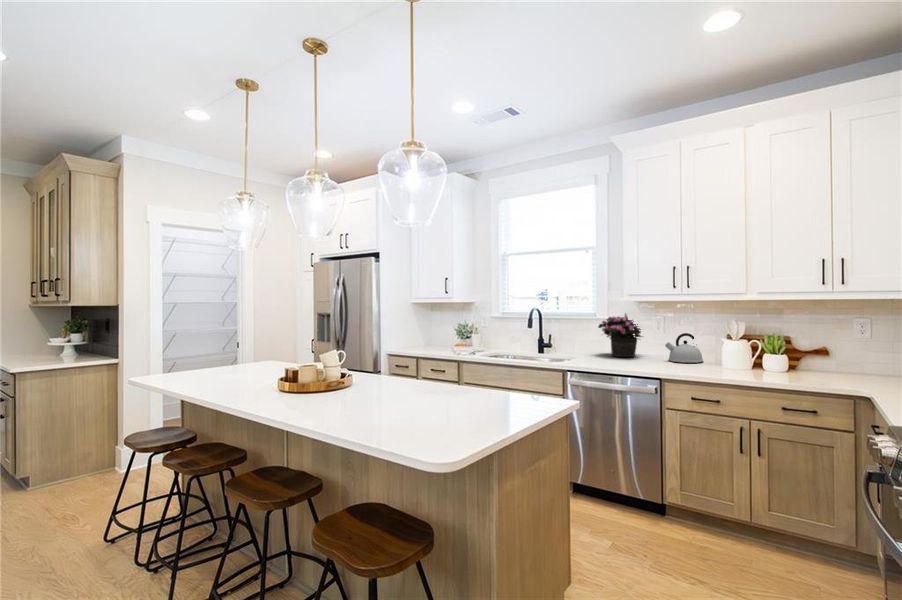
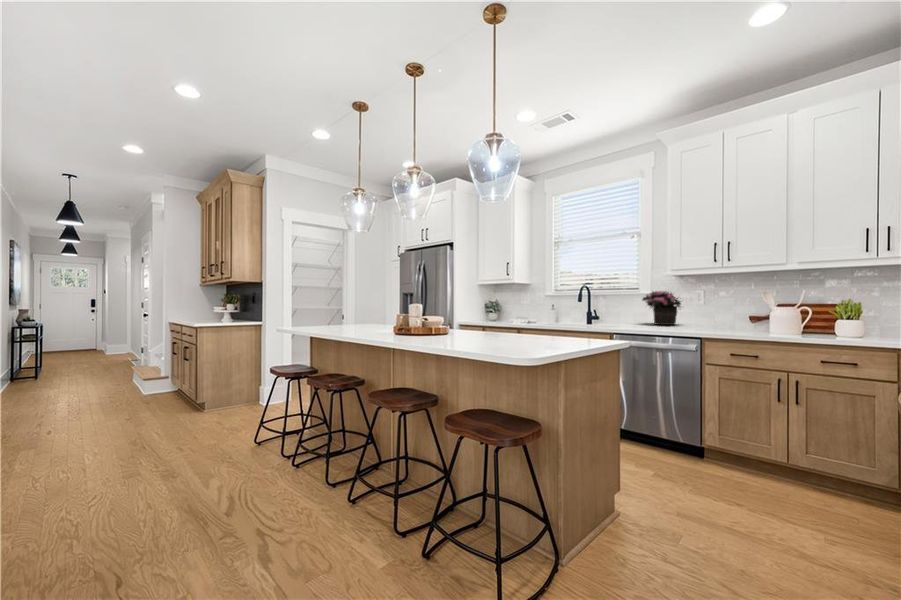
kettle: present [665,333,703,363] -> none [704,303,740,328]

